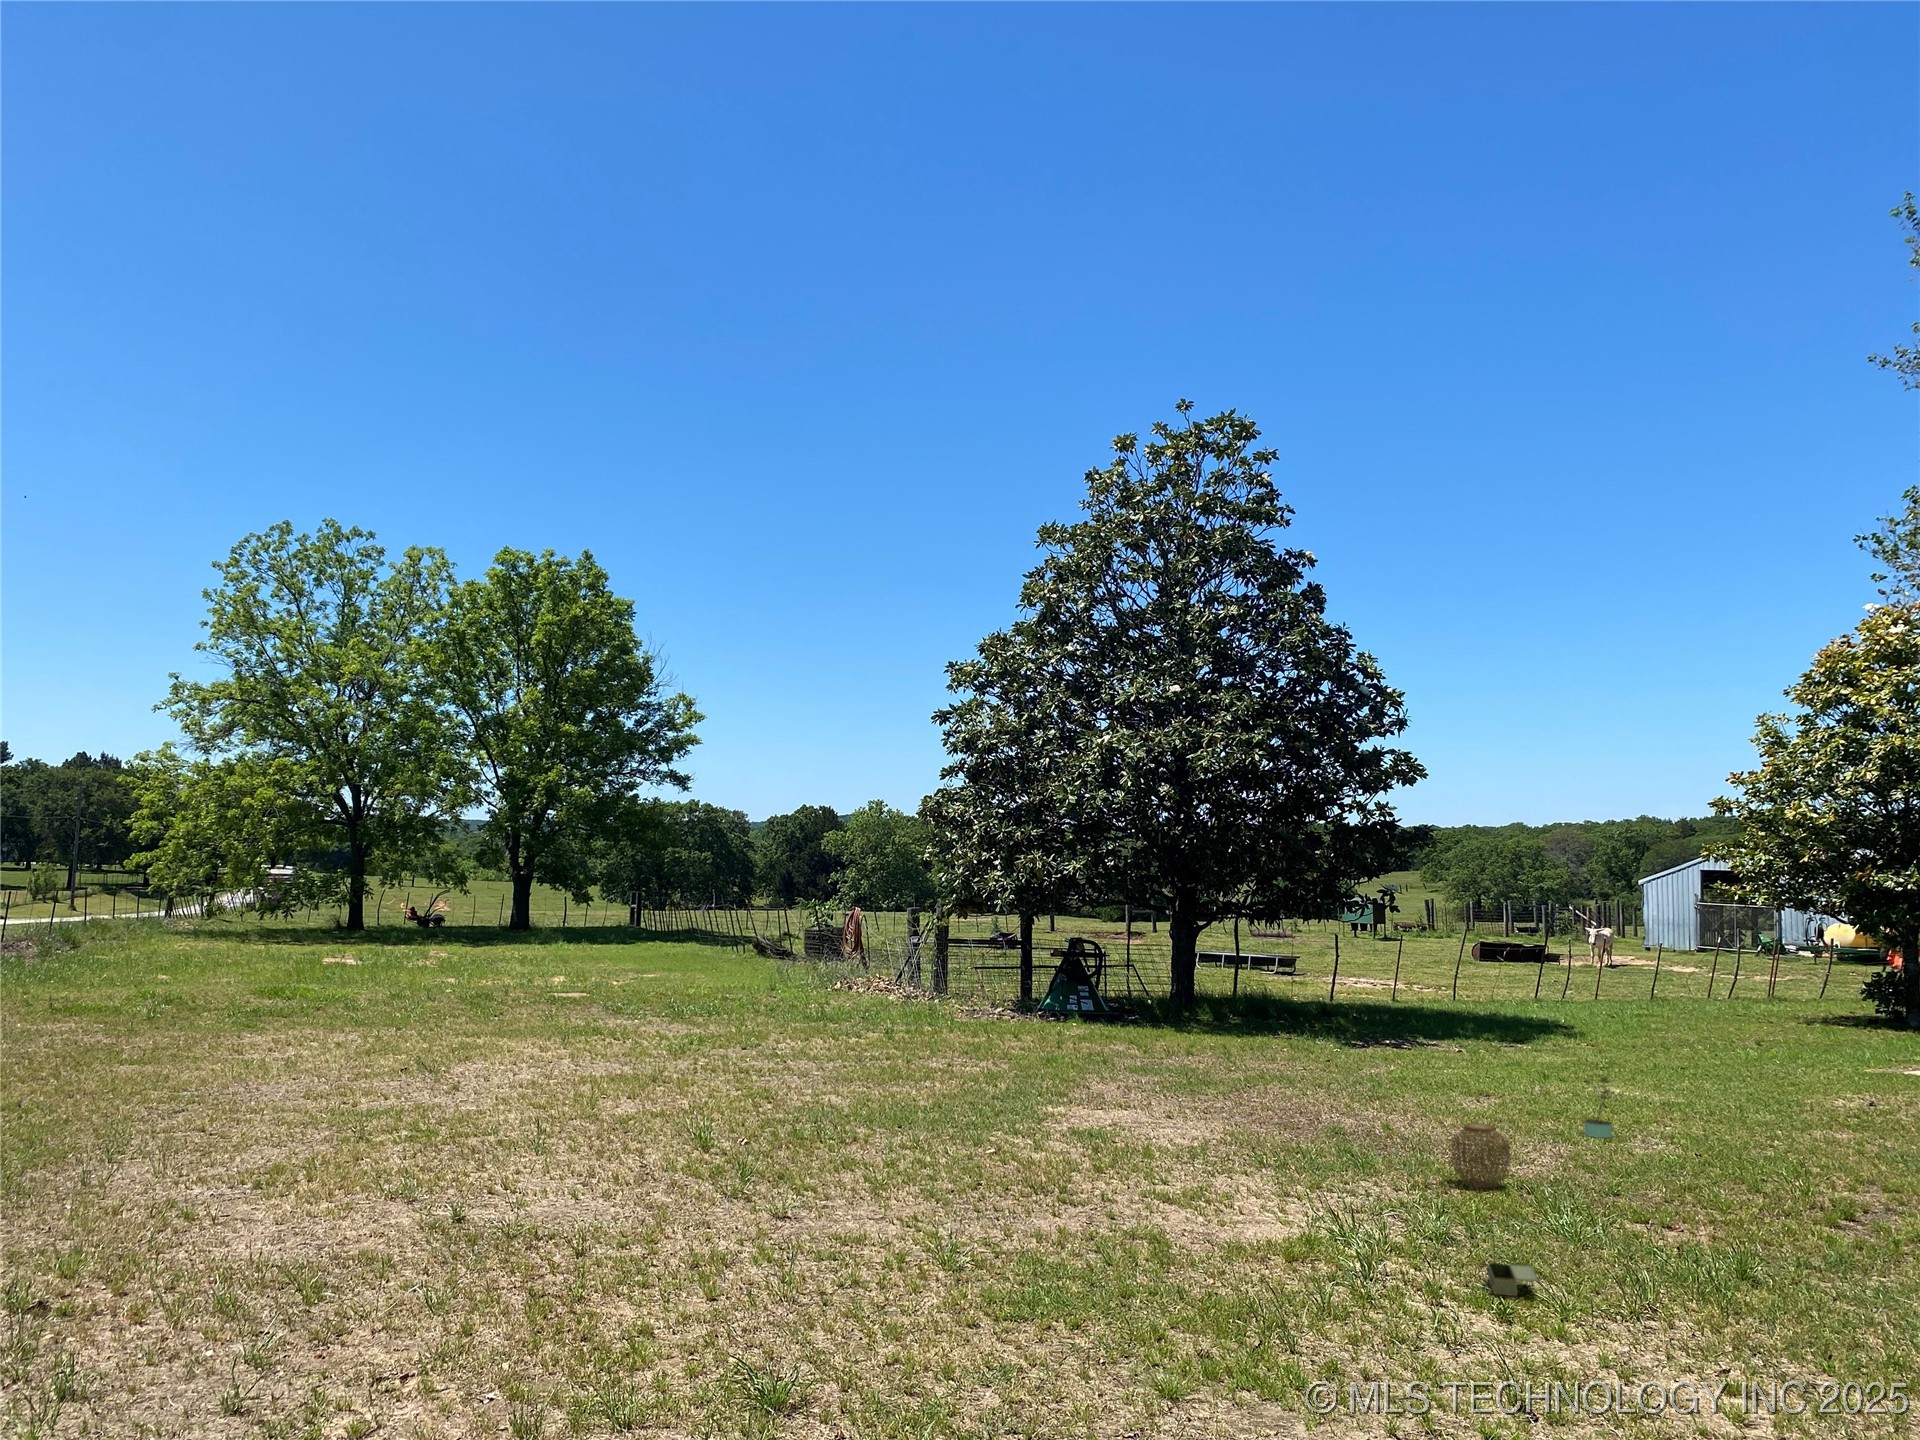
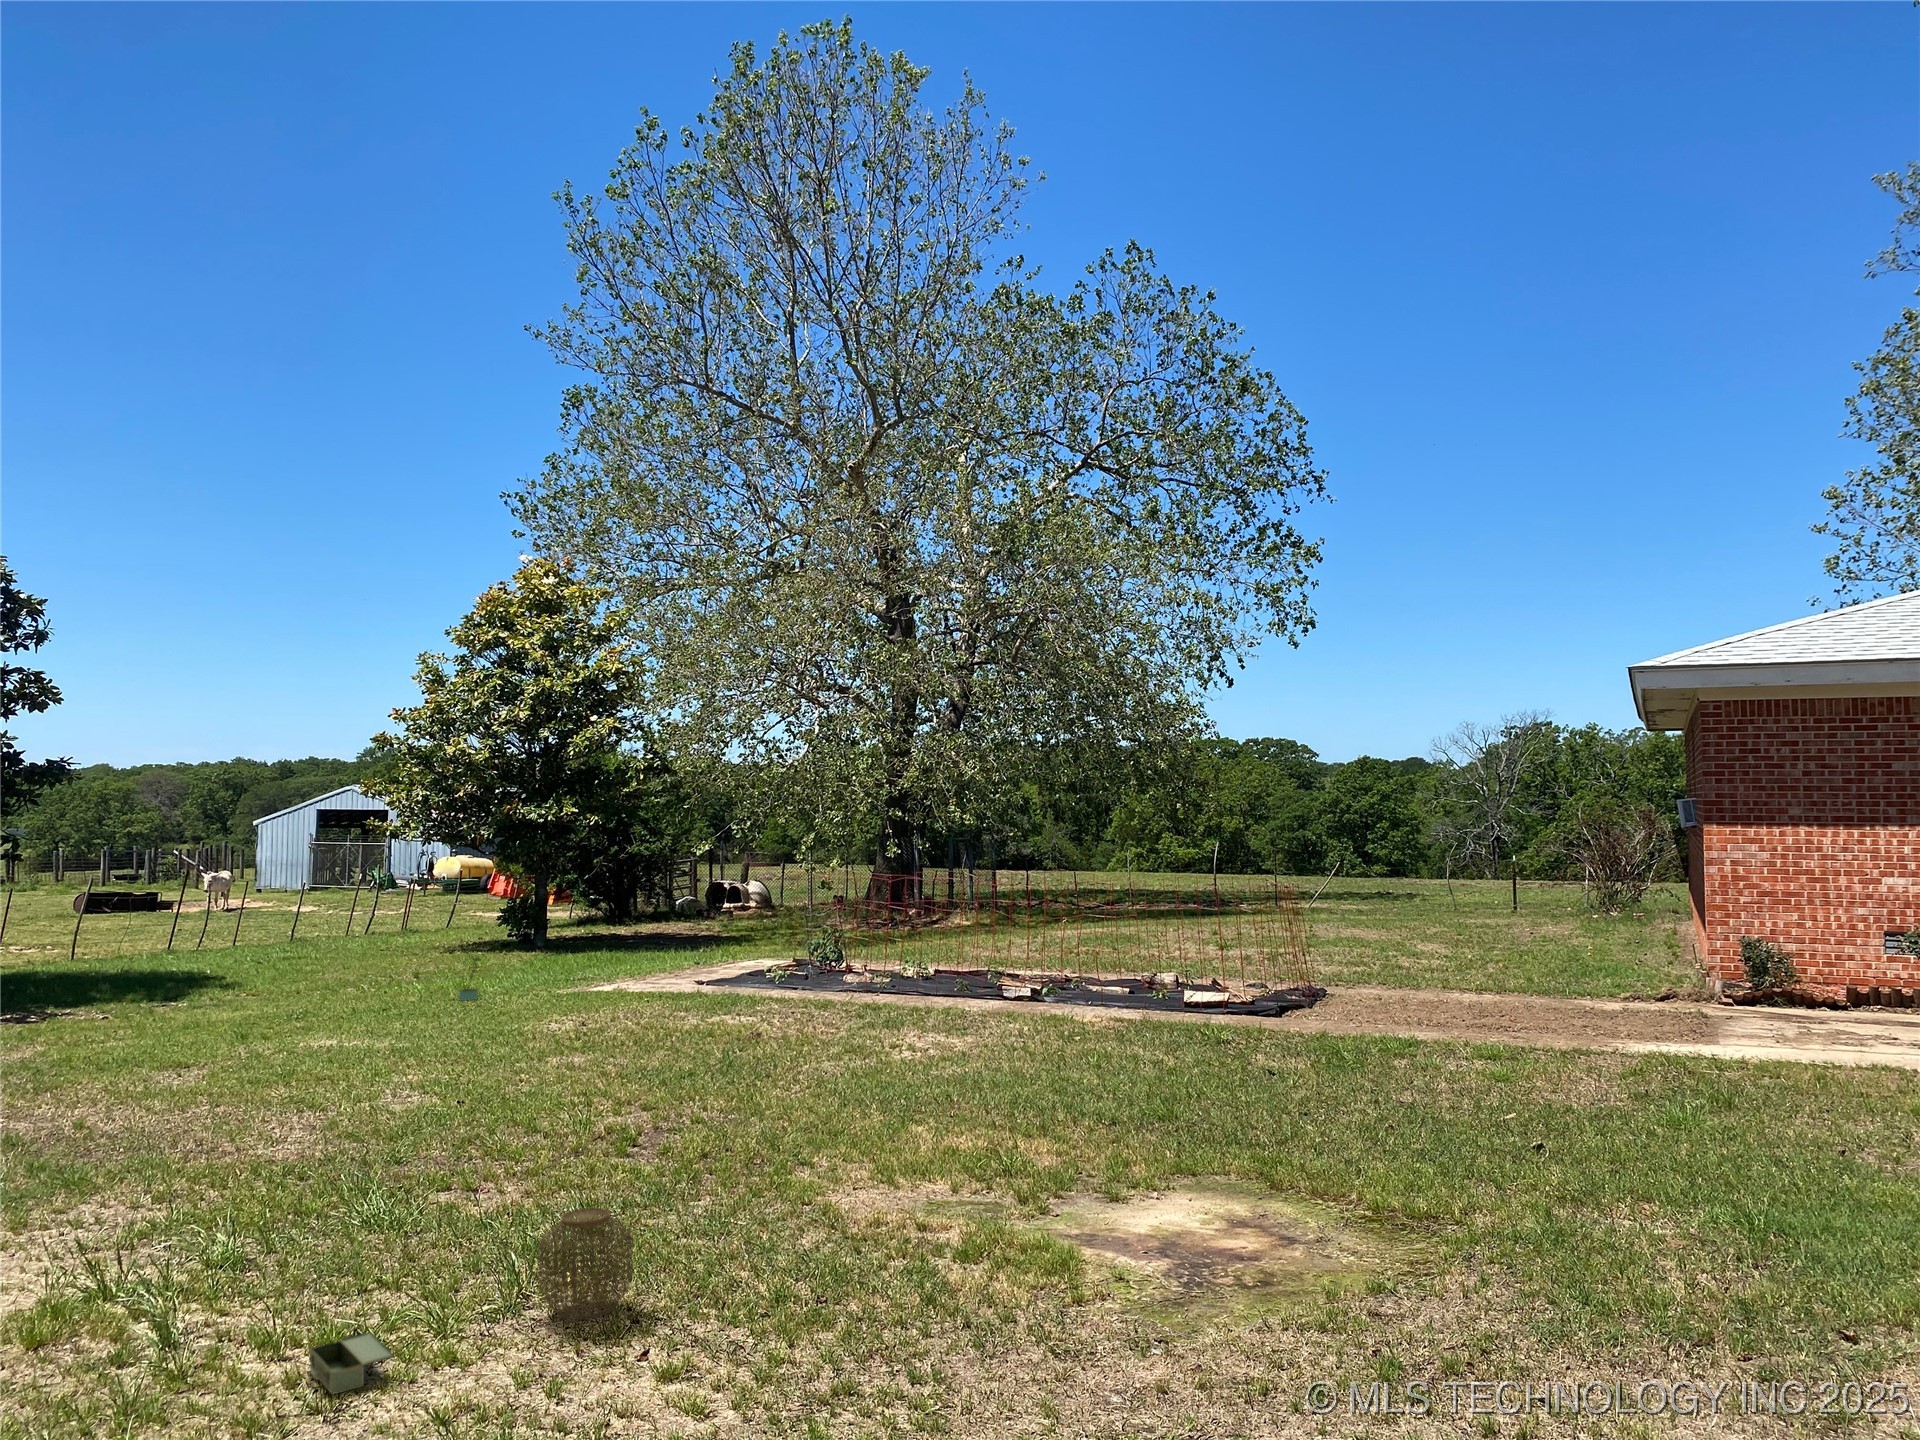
potted plant: present [1576,1059,1613,1138] -> present [459,956,480,1001]
woven basket: present [1451,1123,1511,1188] -> present [538,1208,633,1320]

